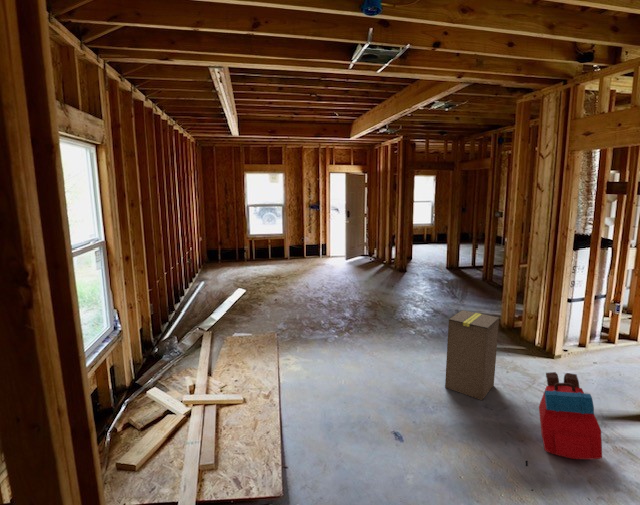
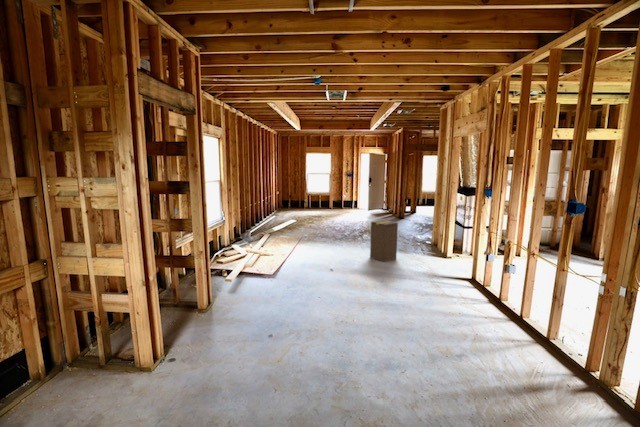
backpack: present [539,372,602,460] -> none [390,242,418,277]

